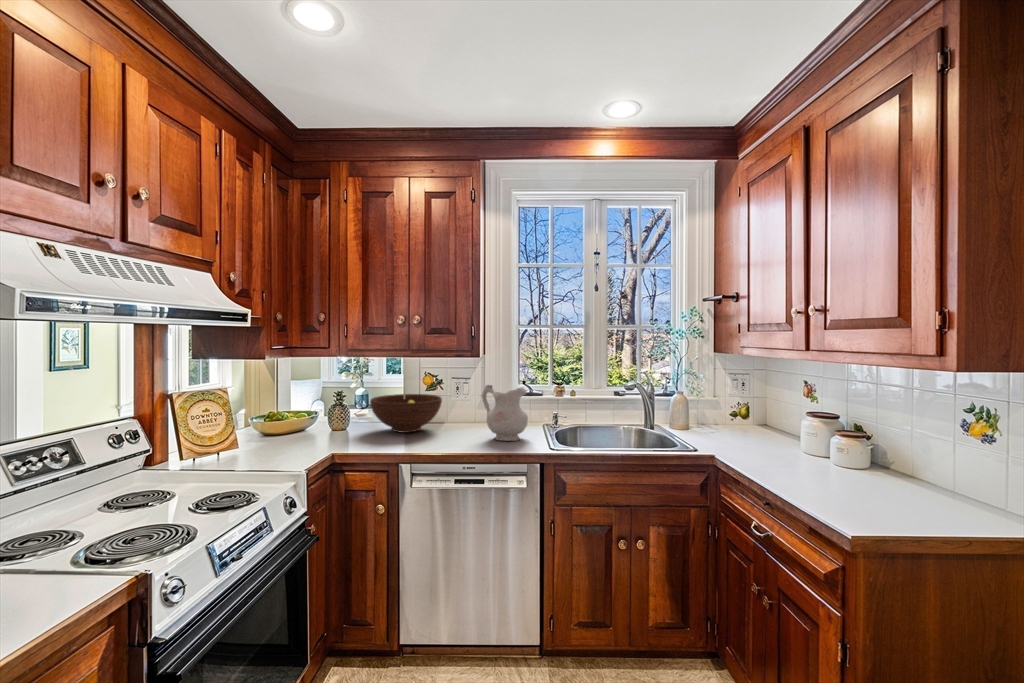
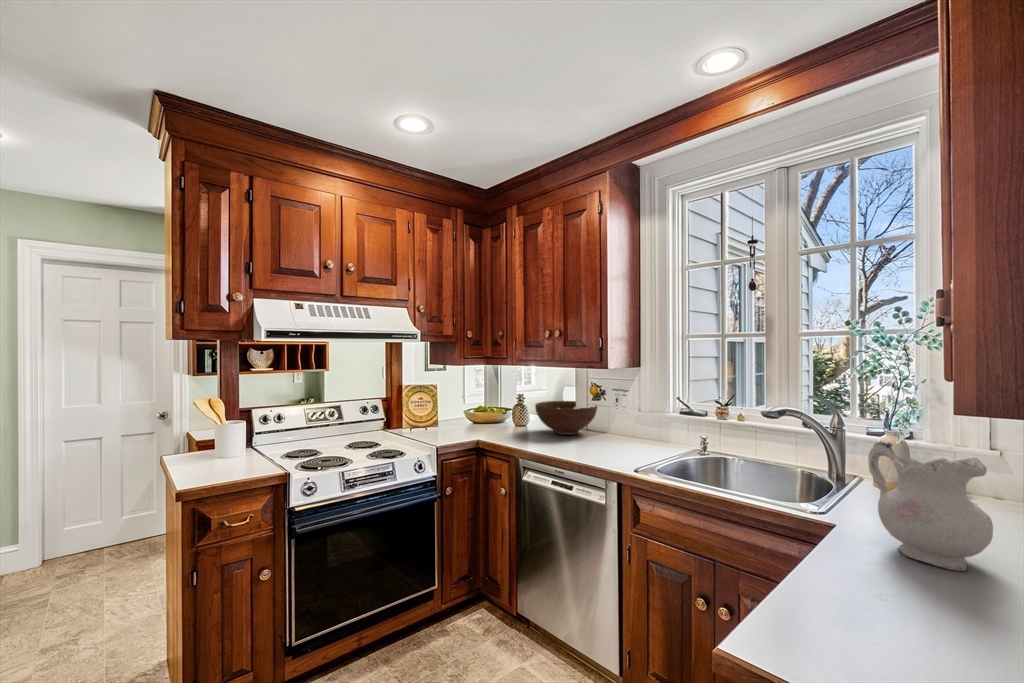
ceramic pitcher: present [482,385,528,441] -> present [868,441,993,571]

